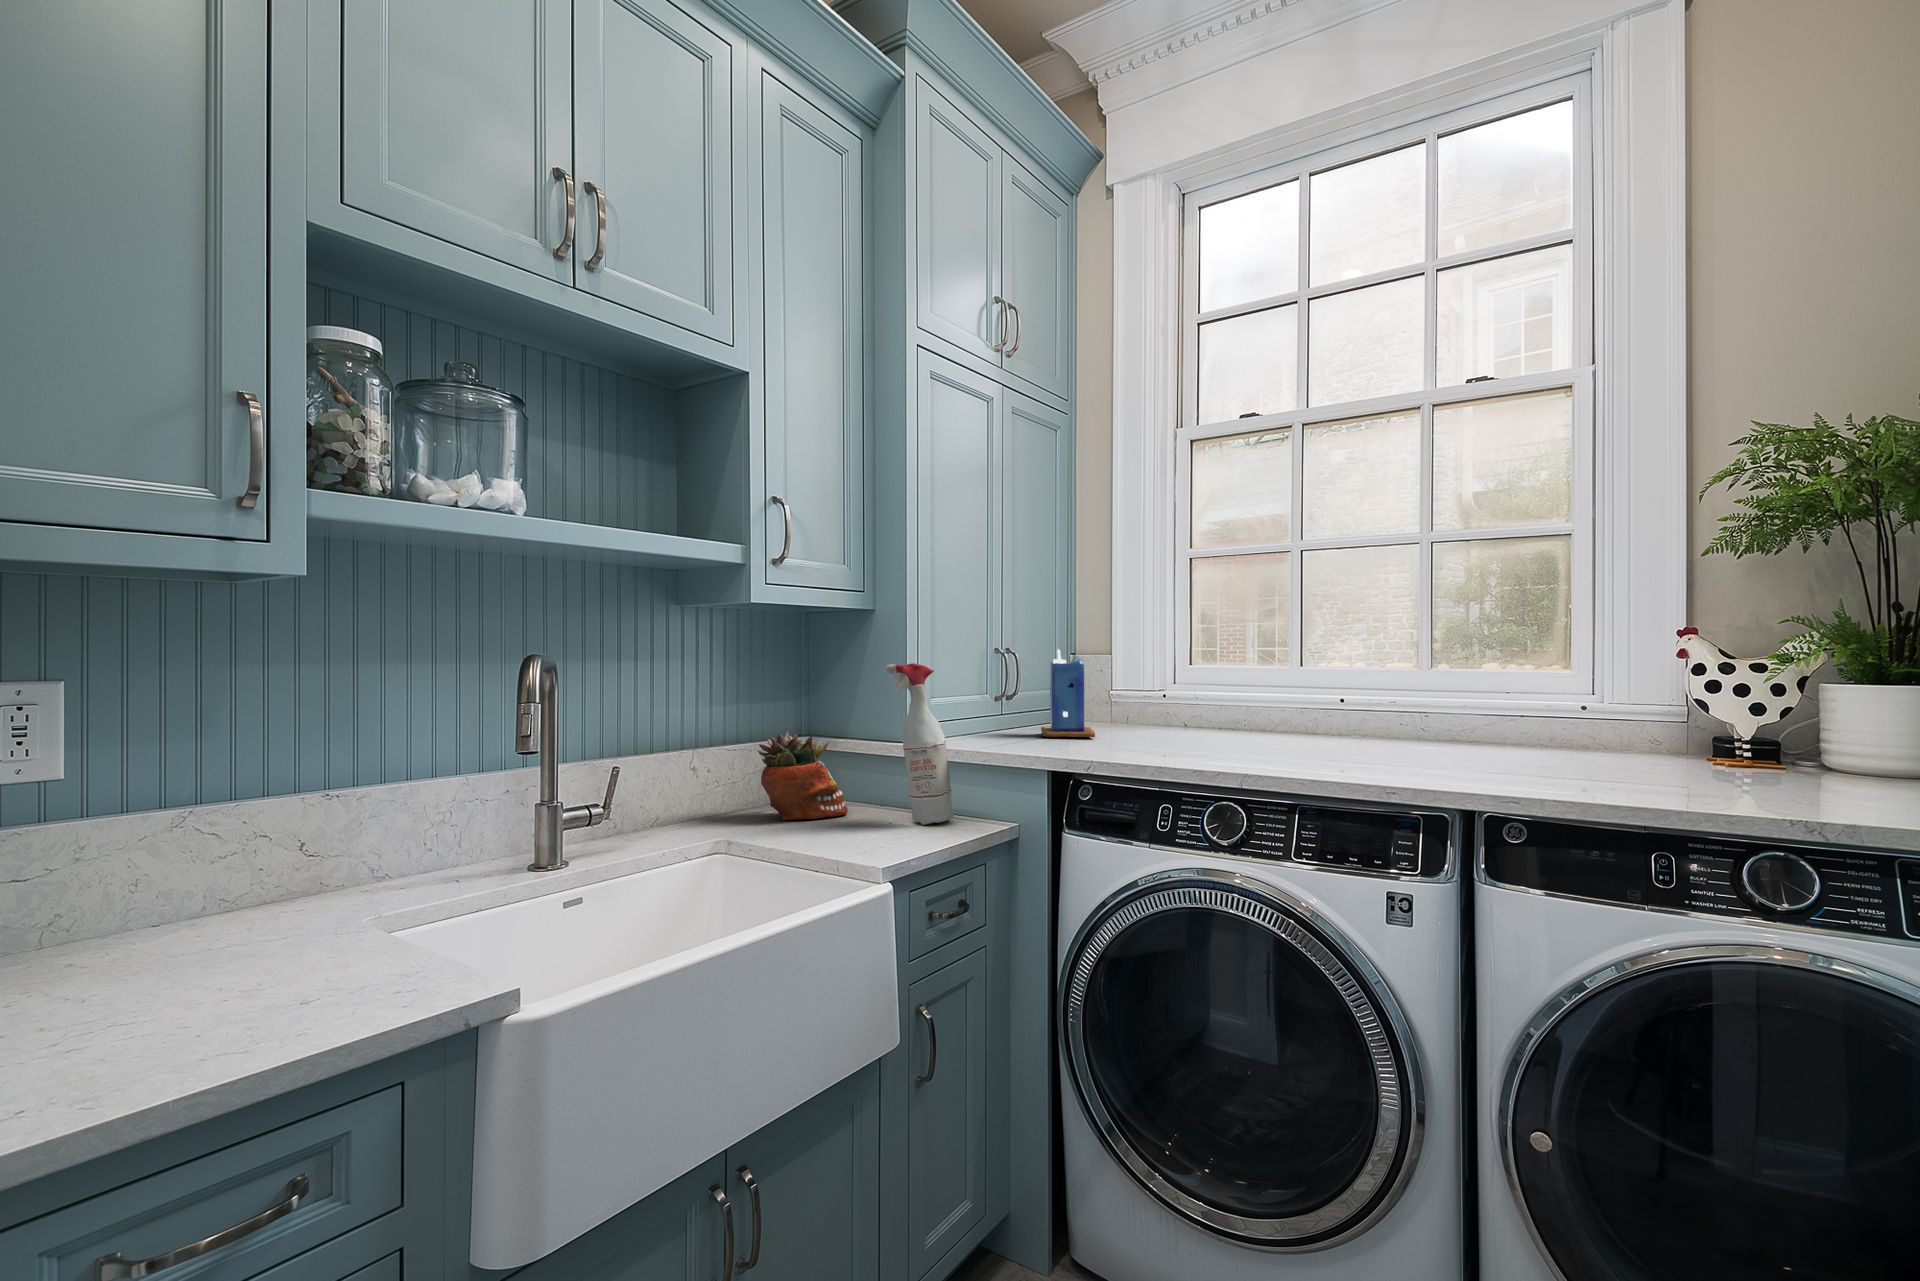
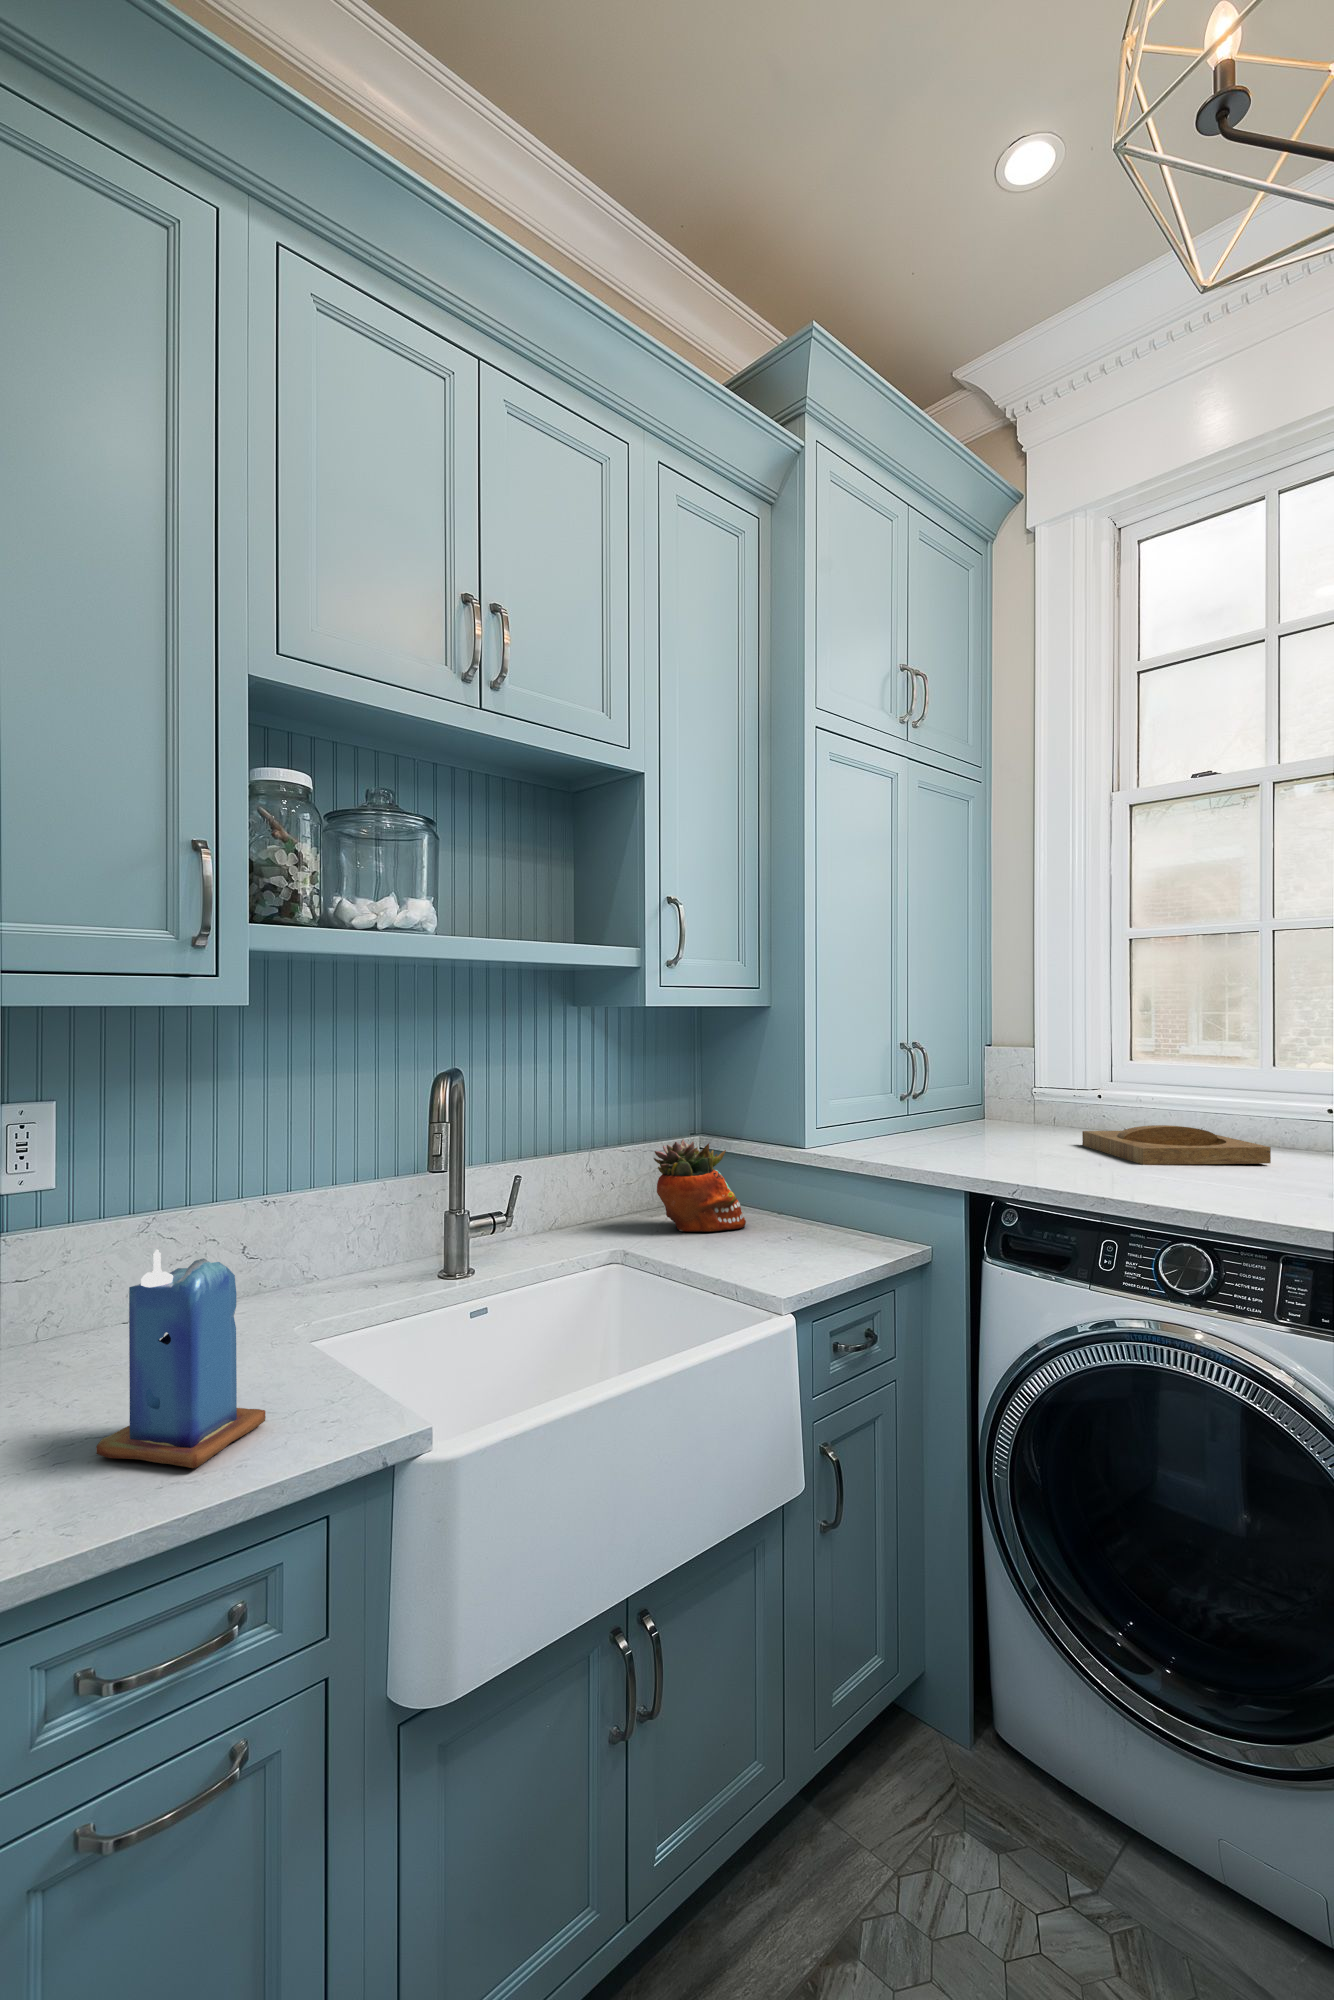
candle: present [1041,649,1095,737] -> present [96,1250,265,1469]
spray bottle: present [886,663,953,825] -> none [786,1071,860,1245]
tray: none [1150,714,1302,746] -> present [1082,1125,1271,1165]

